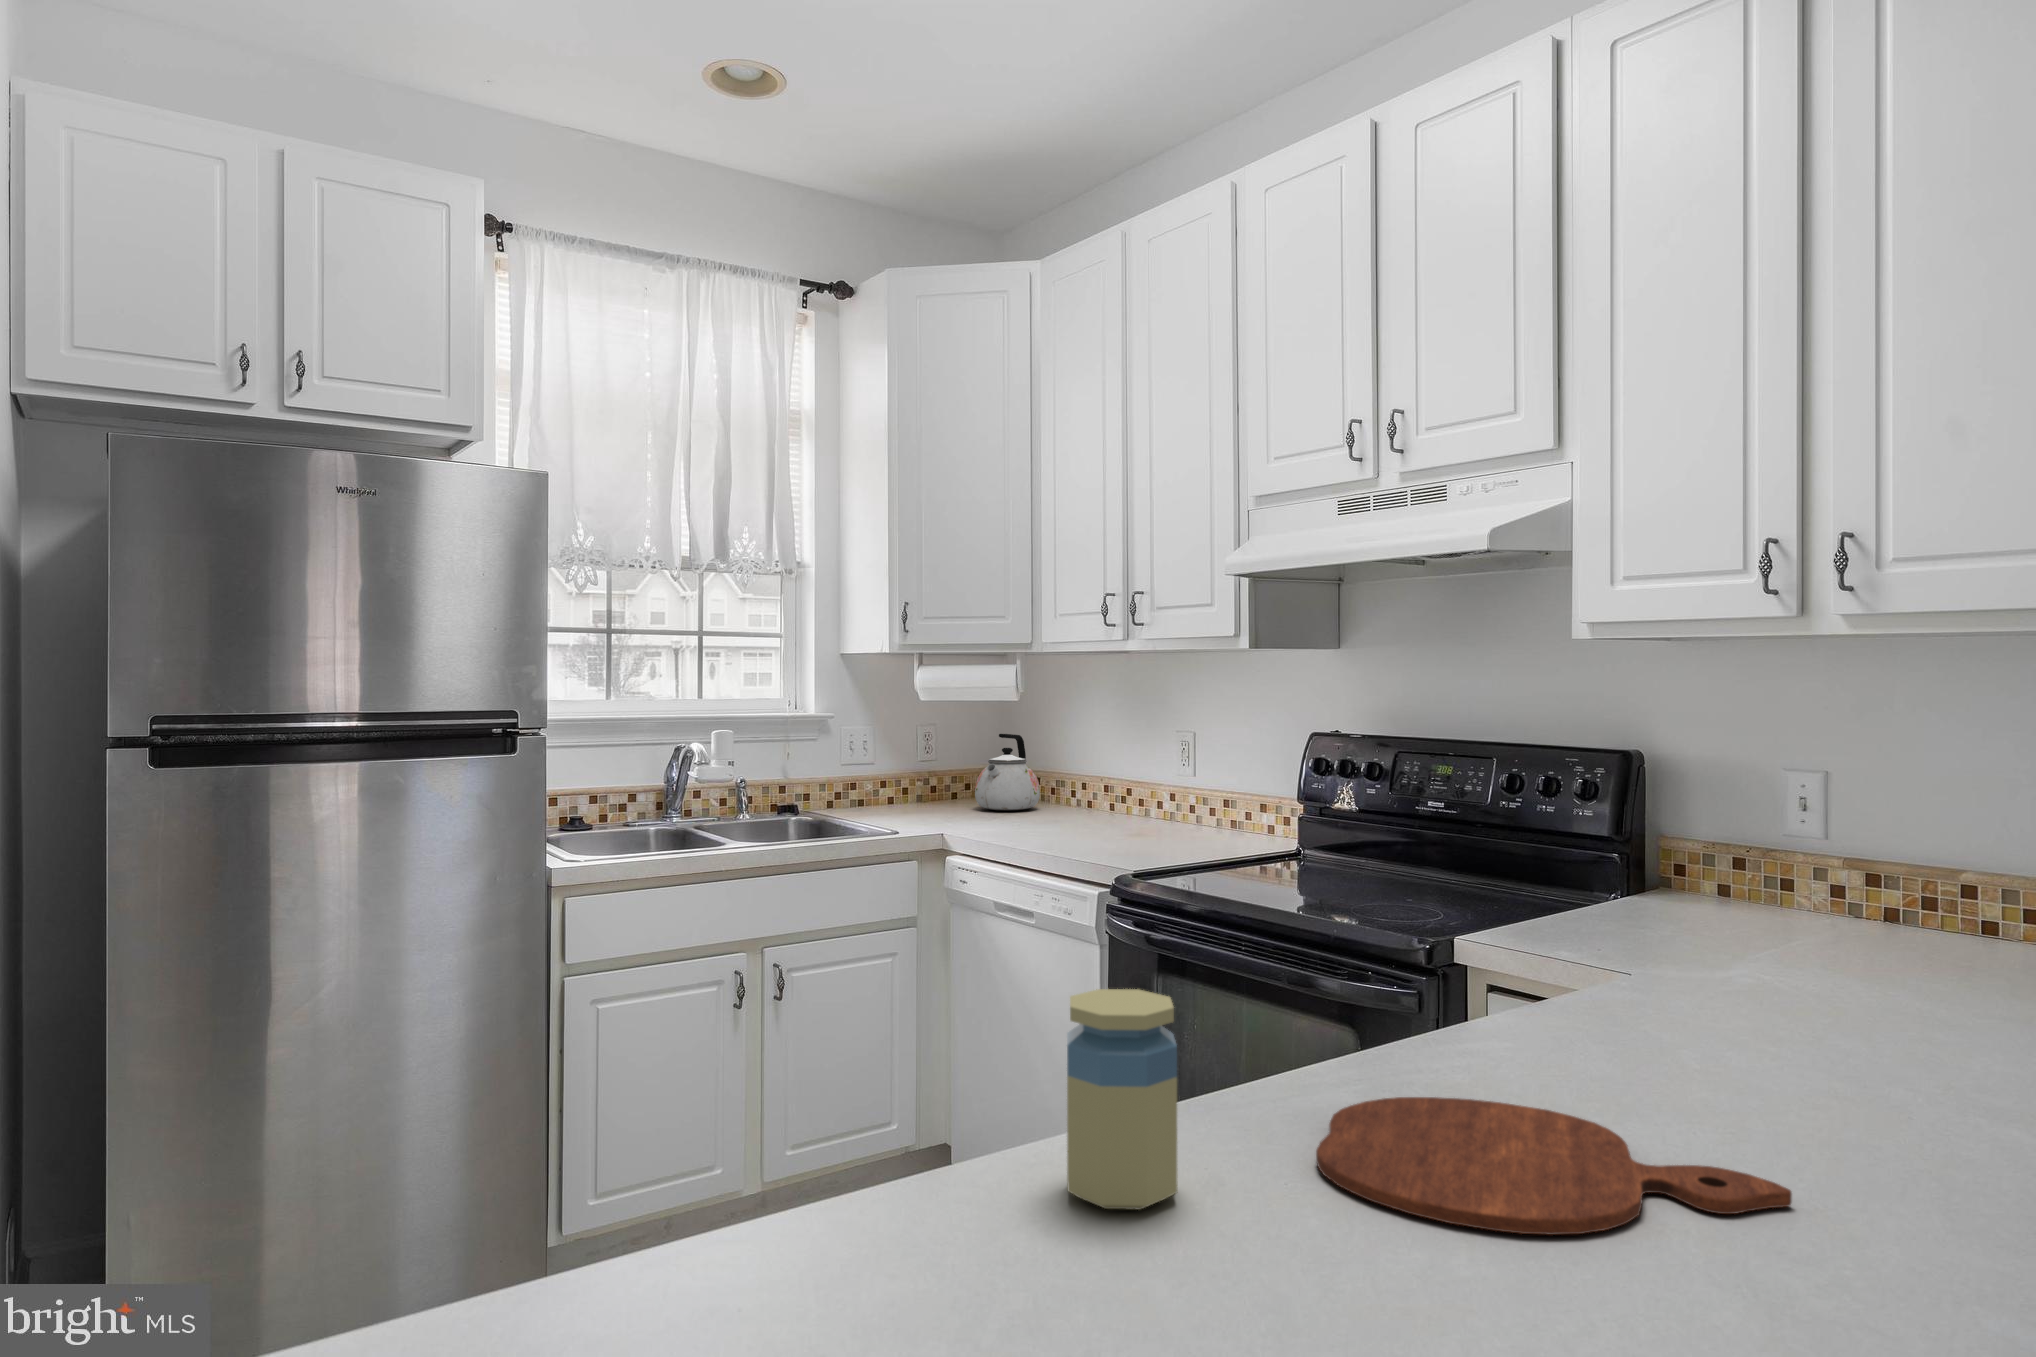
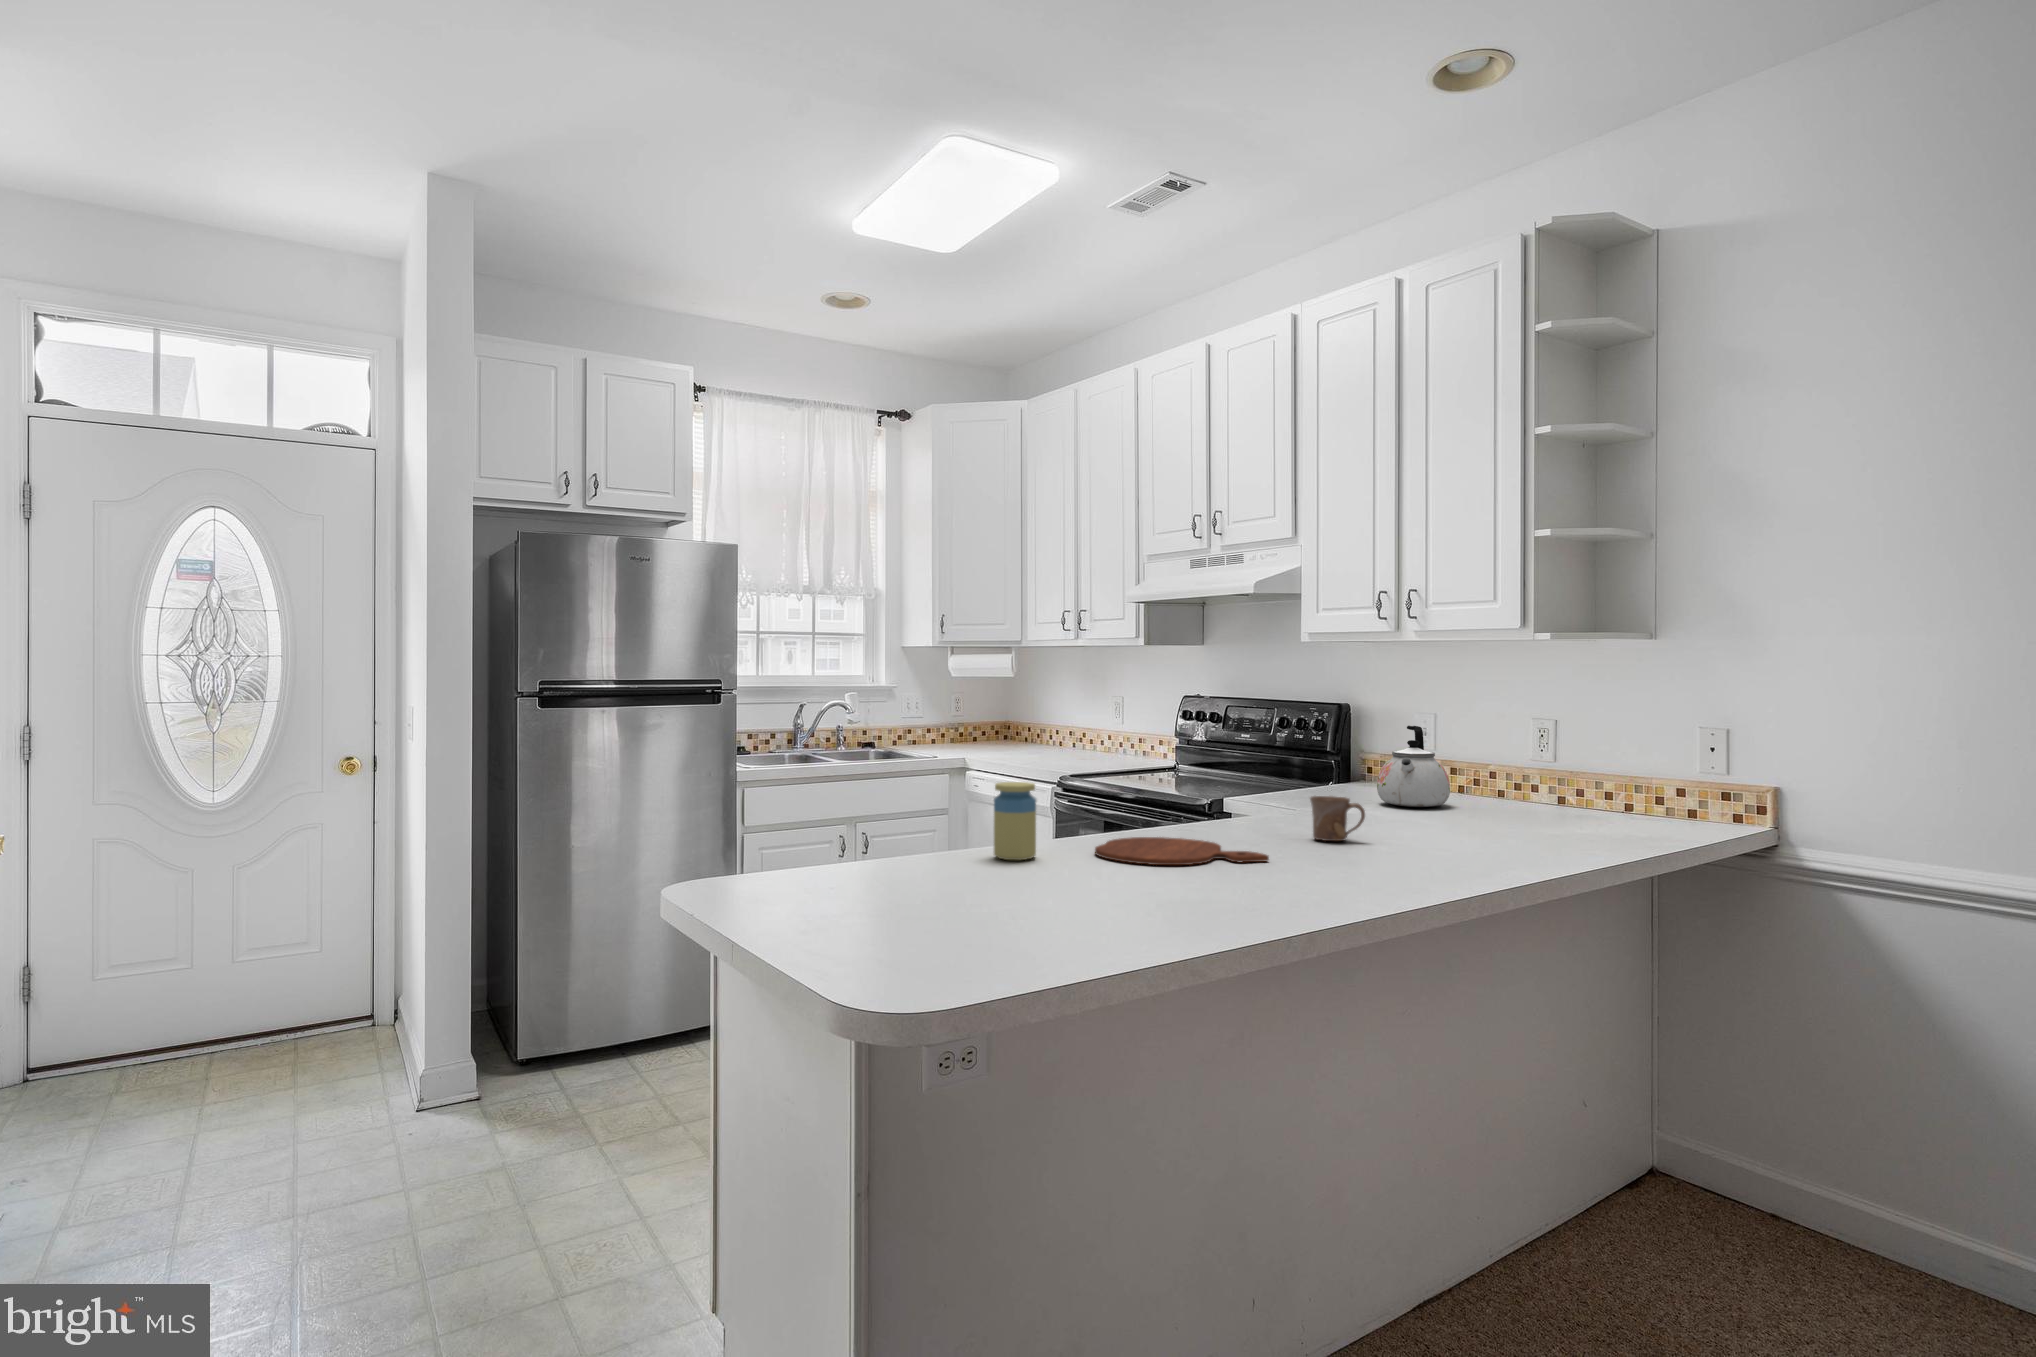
kettle: present [975,734,1040,811] -> present [1377,726,1450,807]
mug: none [1774,986,1923,1102] -> present [1310,796,1365,841]

